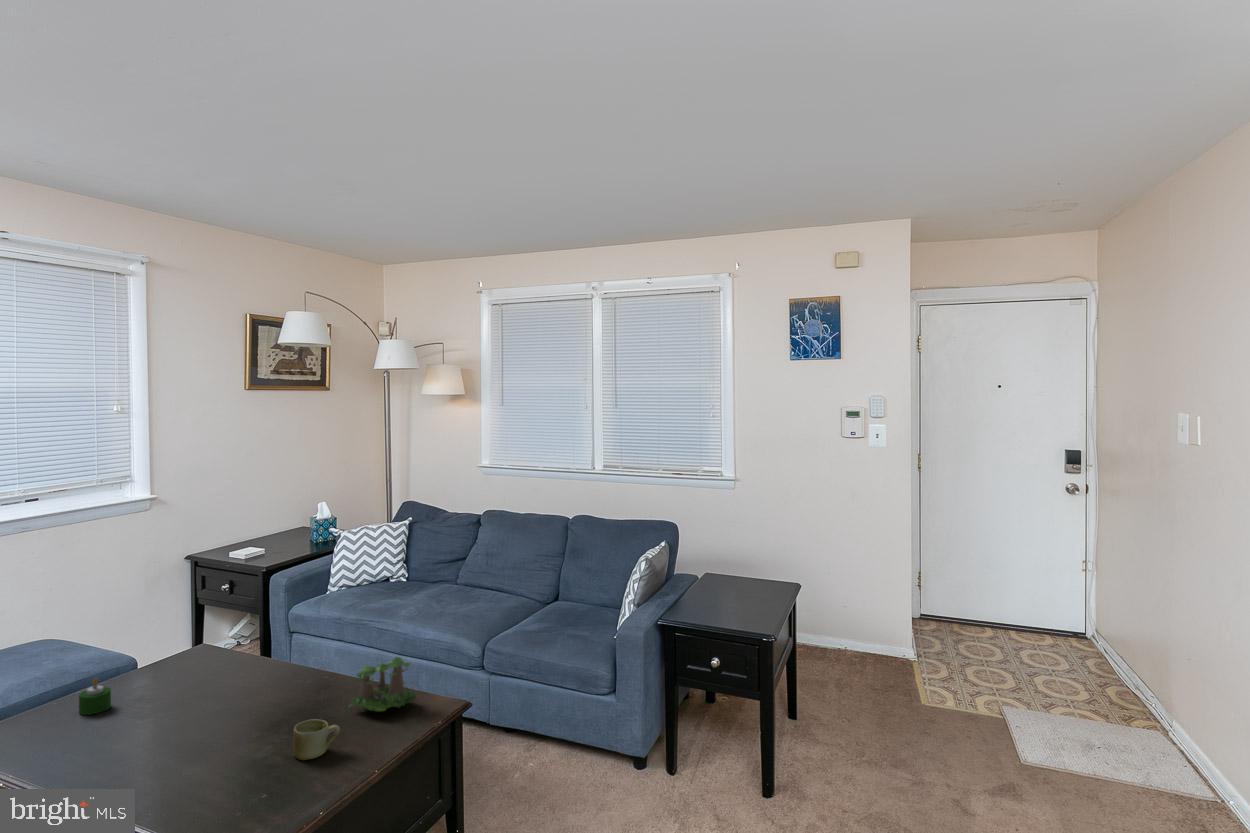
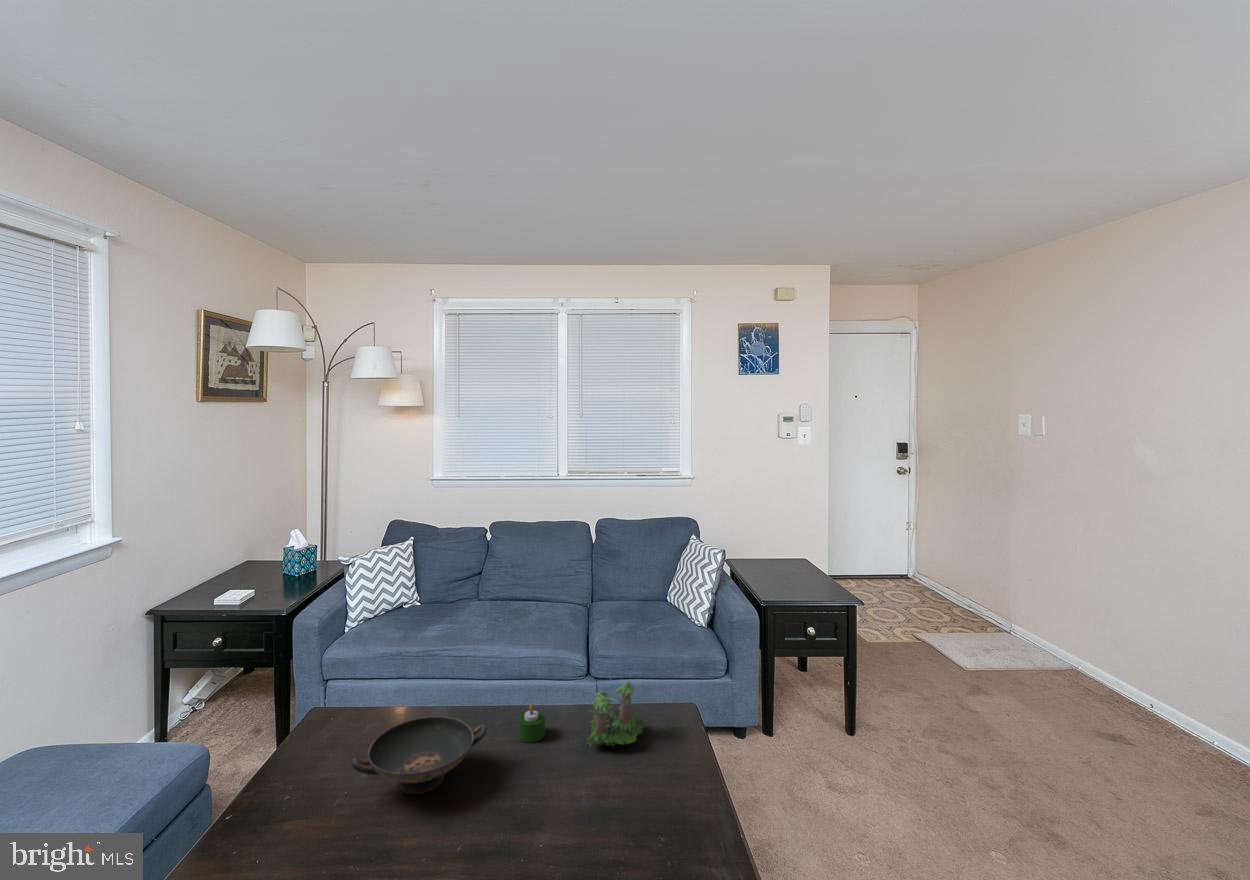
decorative bowl: none [160,654,273,709] -> present [351,716,486,794]
candle: present [79,679,111,715] -> present [518,704,545,743]
mug: present [293,719,340,760] -> none [607,768,649,819]

